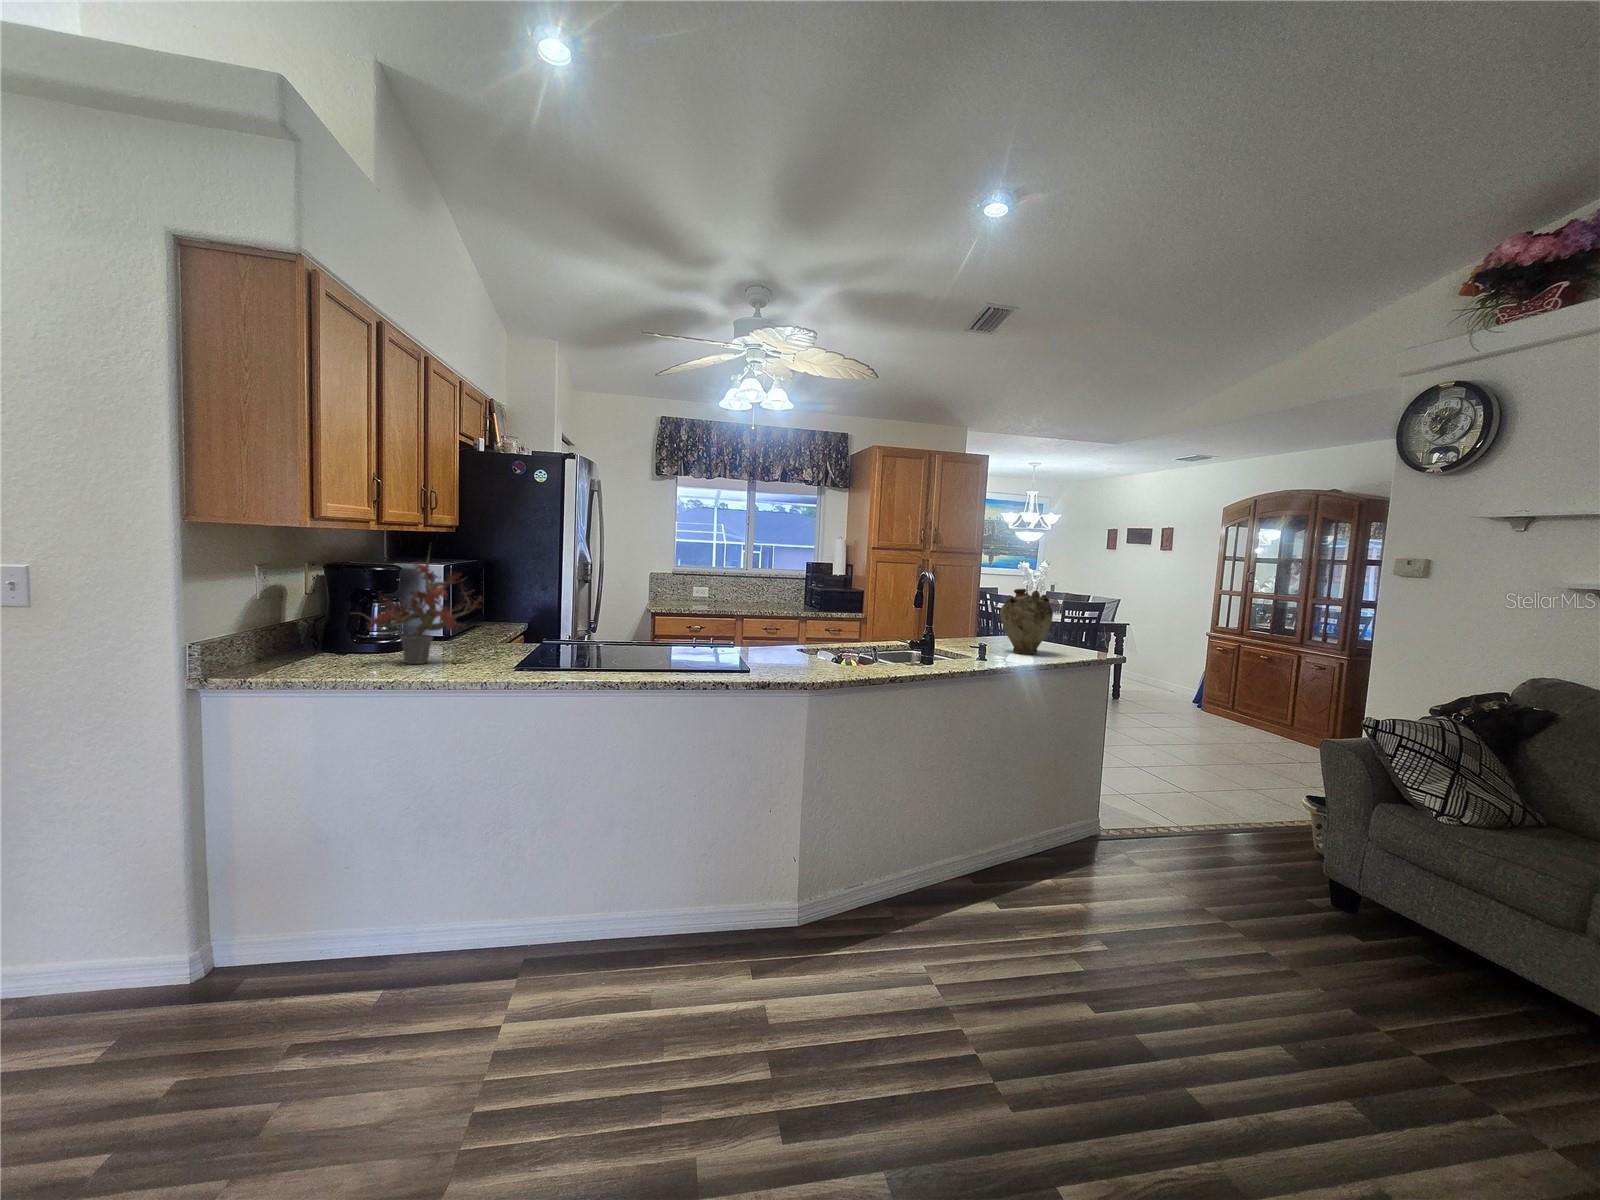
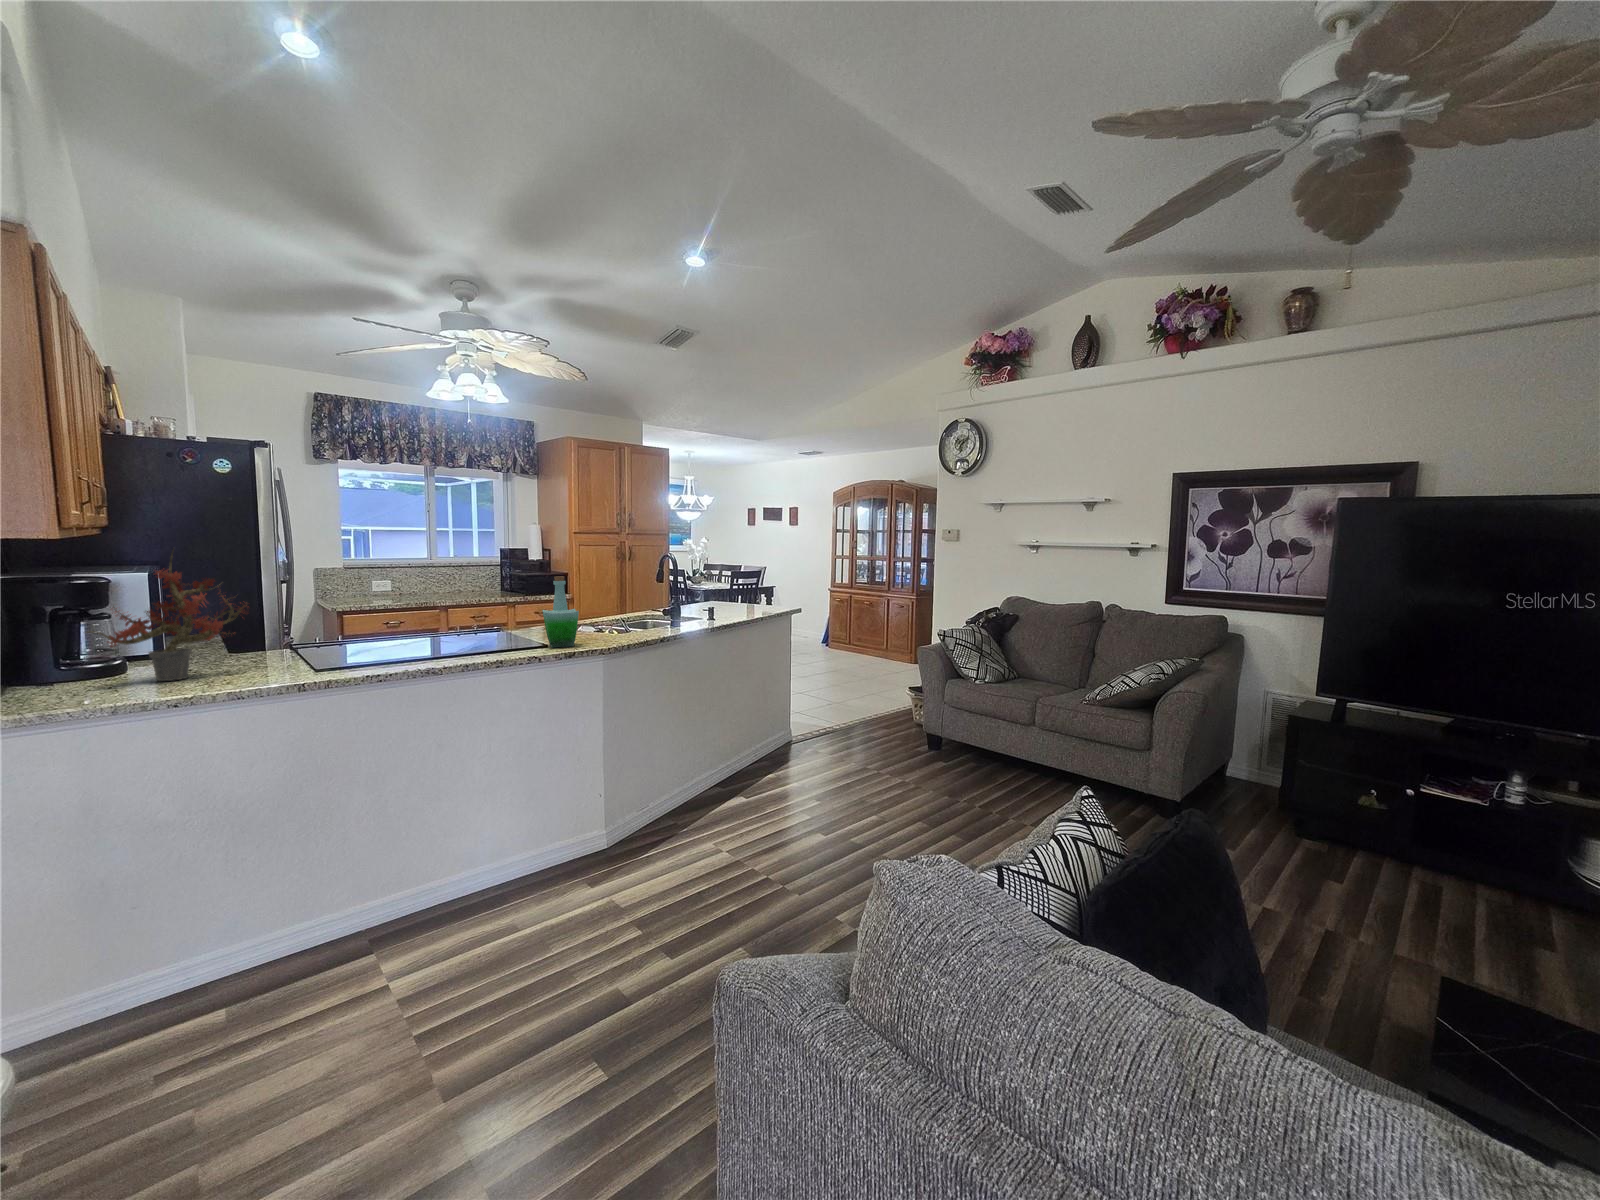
vase: present [1000,589,1053,654] -> none [715,562,754,612]
bottle: none [743,591,786,676] -> present [542,576,579,647]

